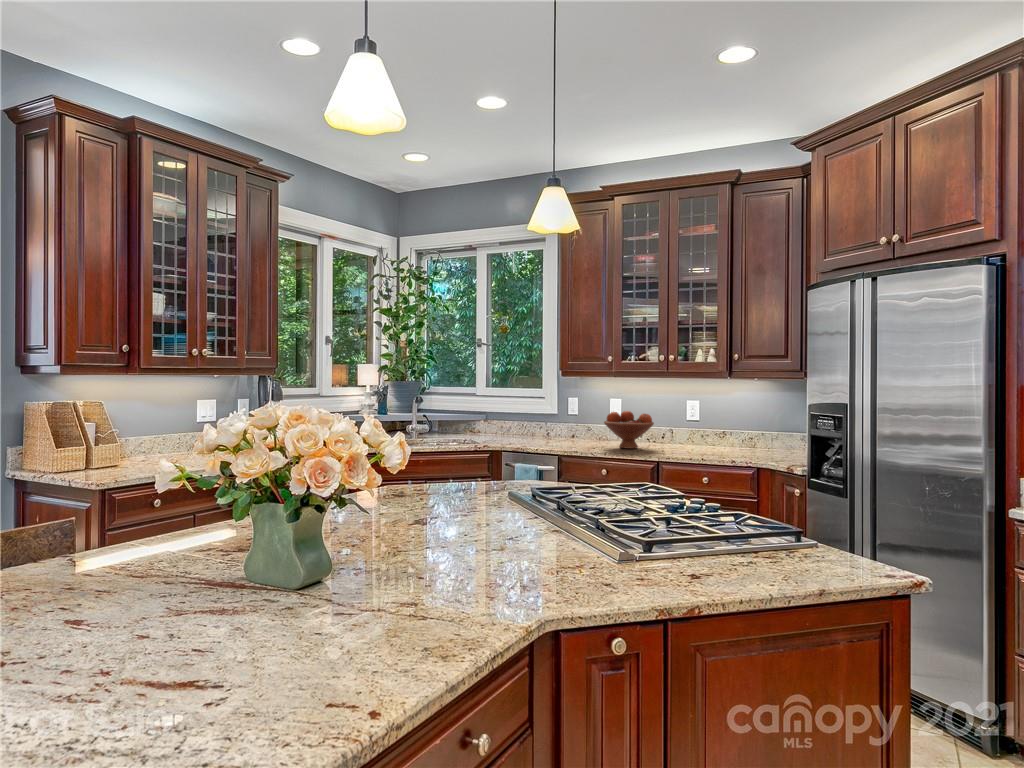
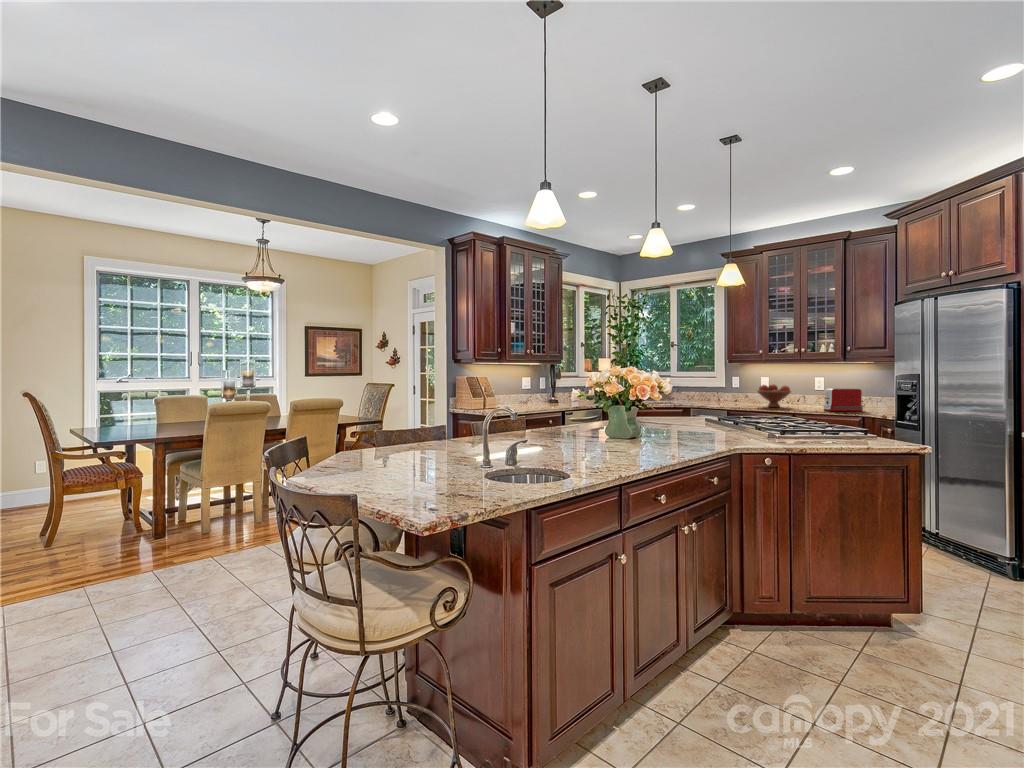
toaster: none [701,420,756,457] -> present [824,389,863,411]

